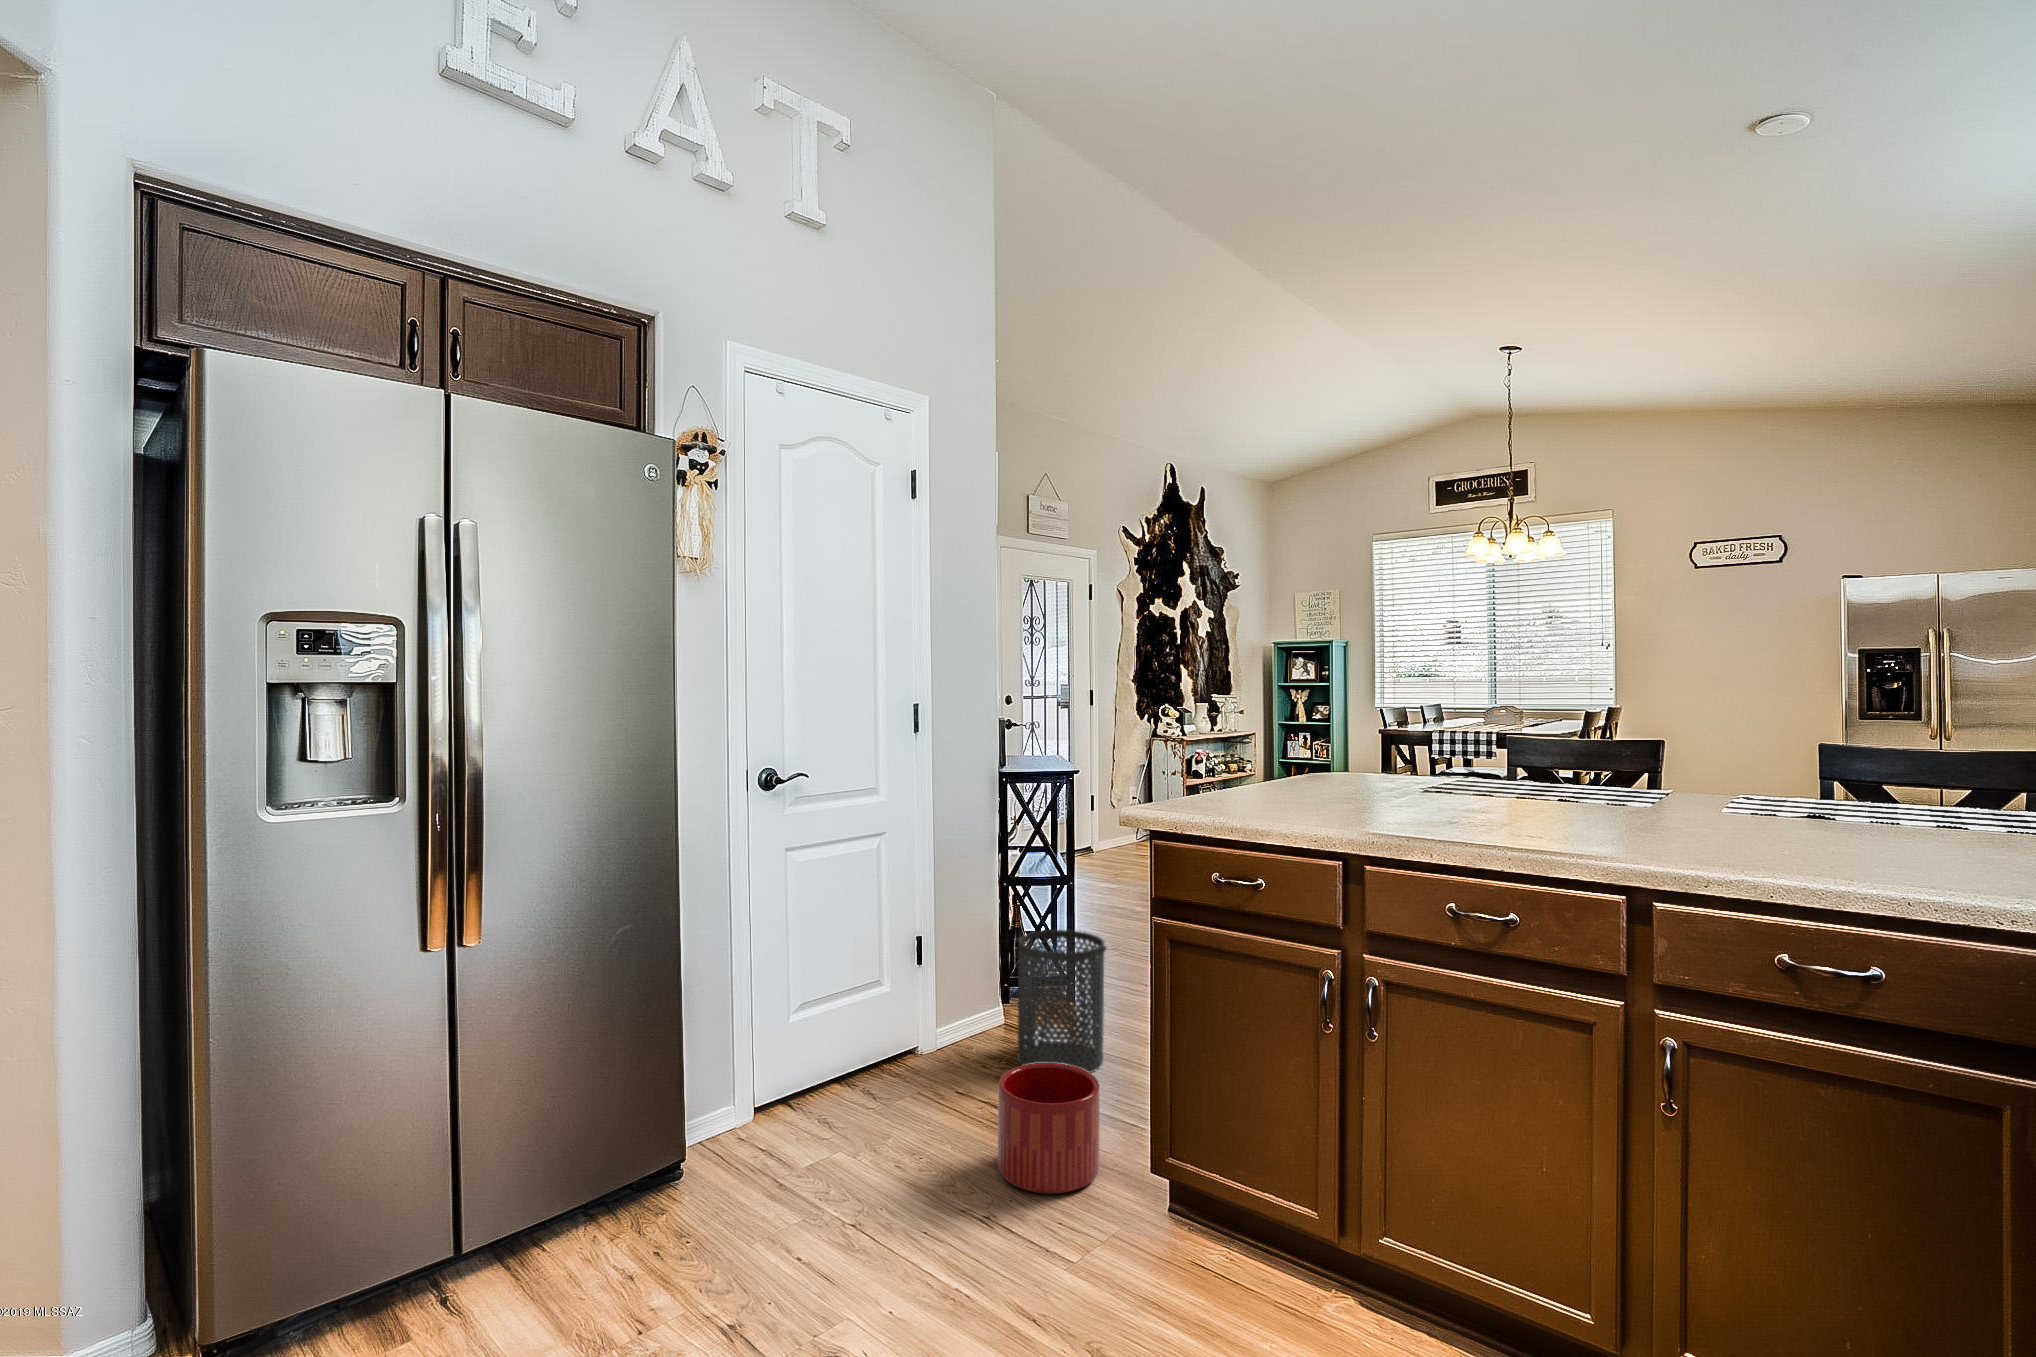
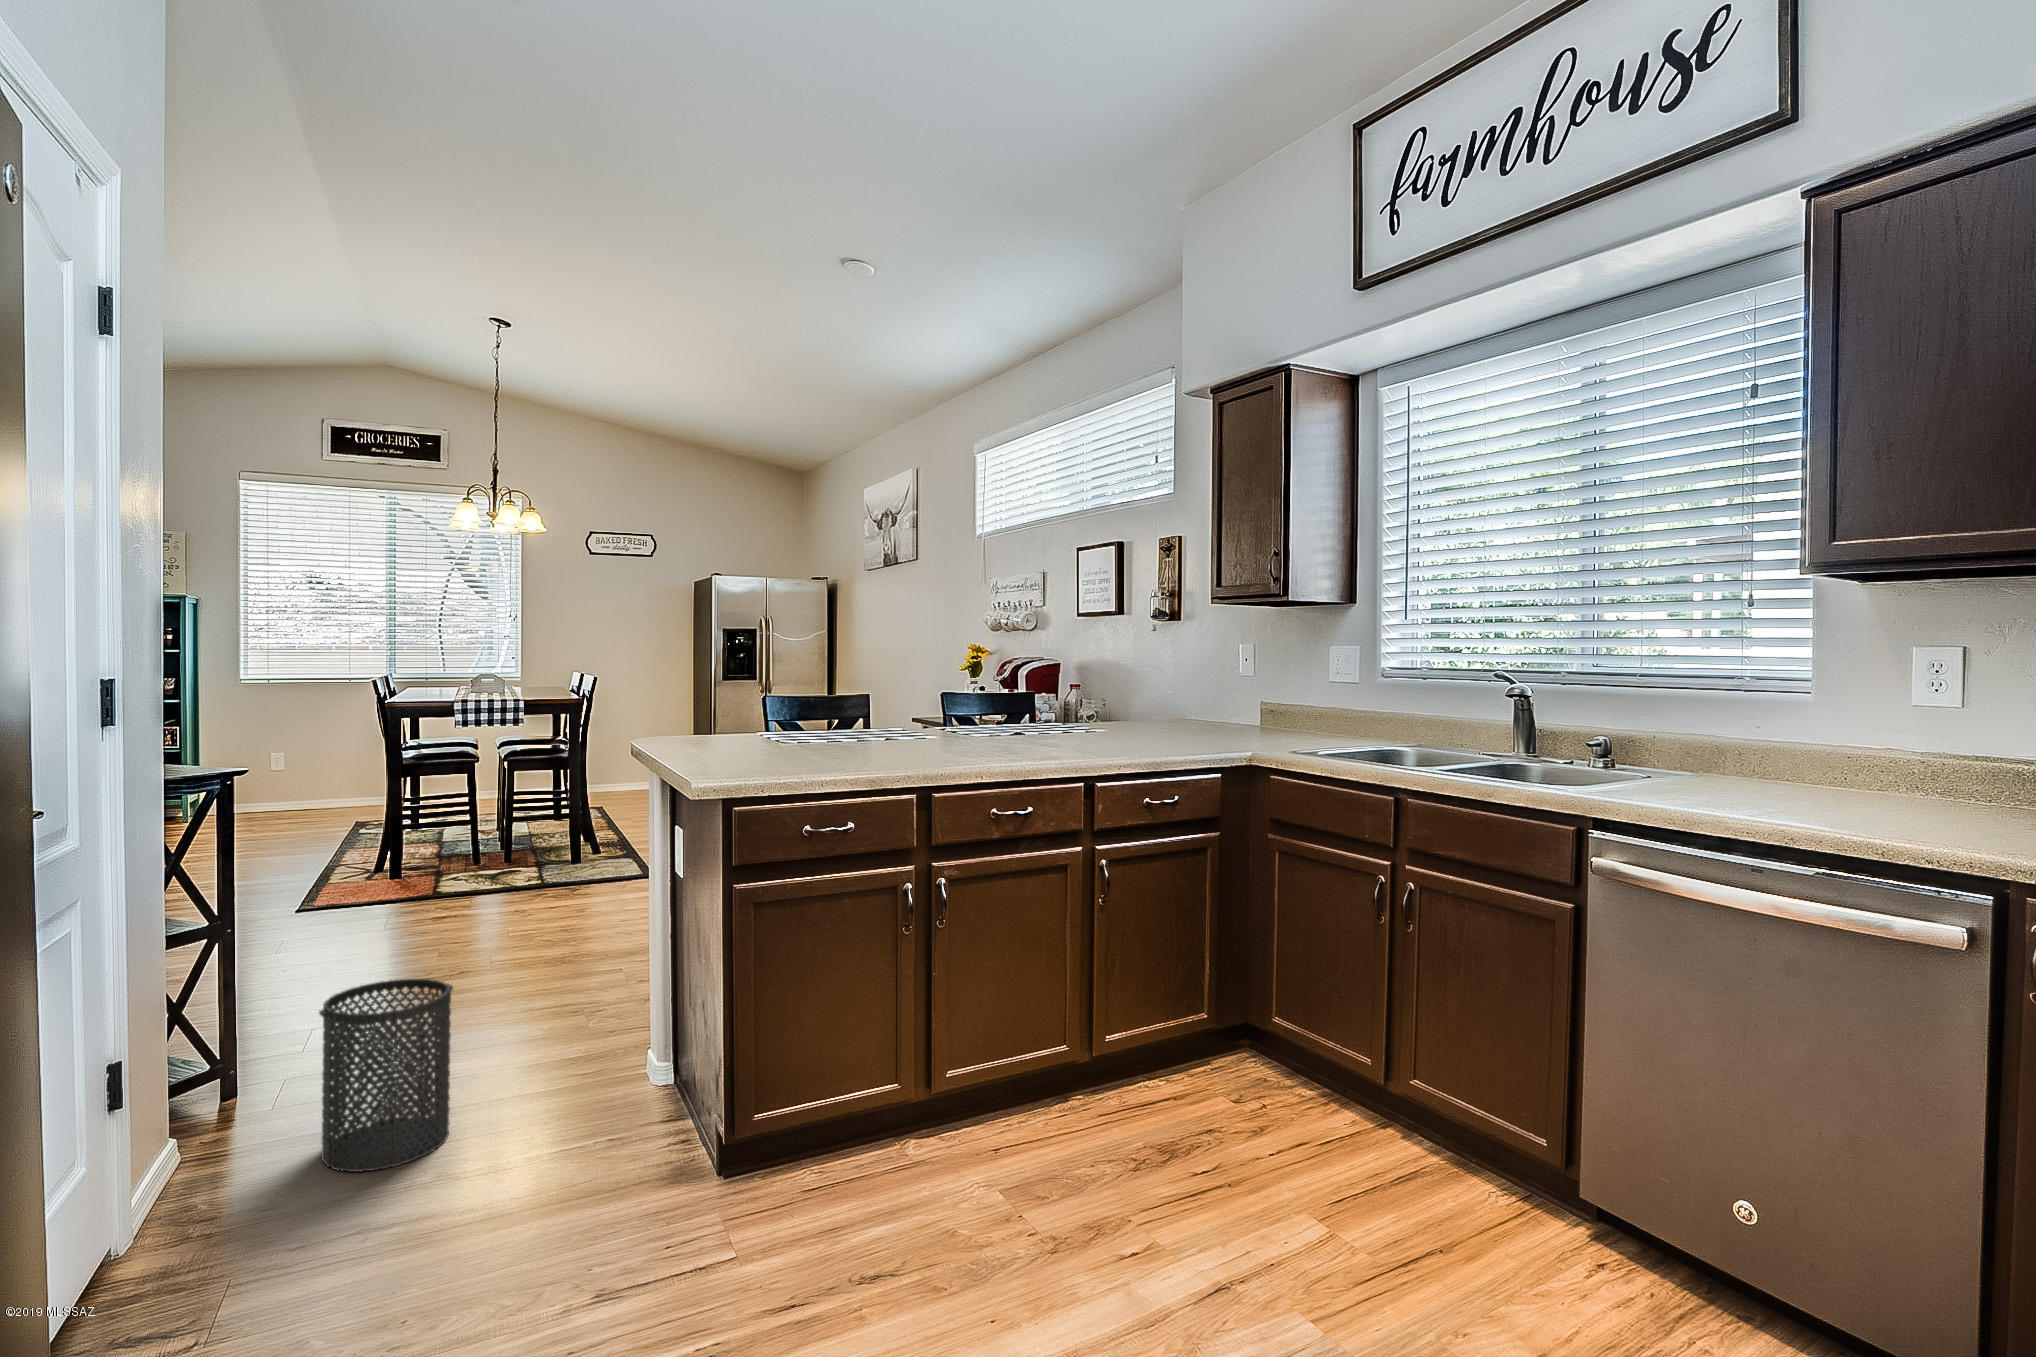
planter: present [998,1063,1100,1194] -> none [524,1096,648,1245]

